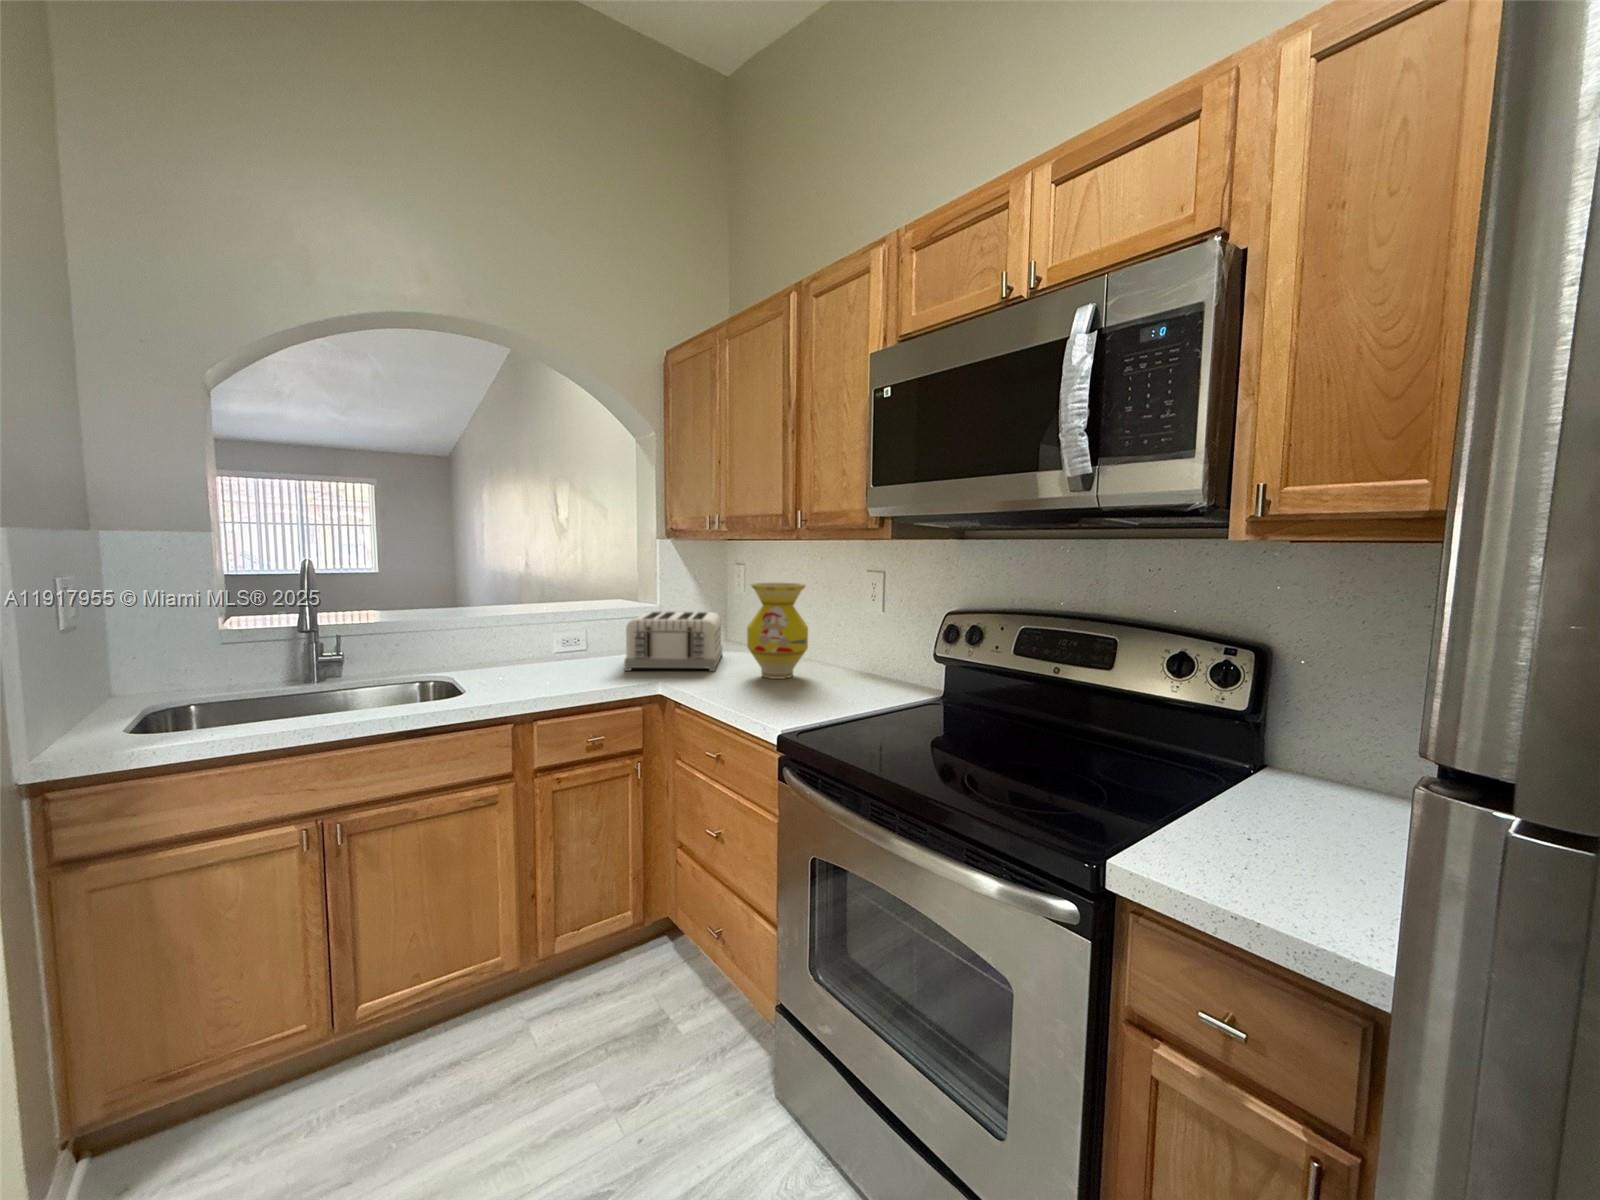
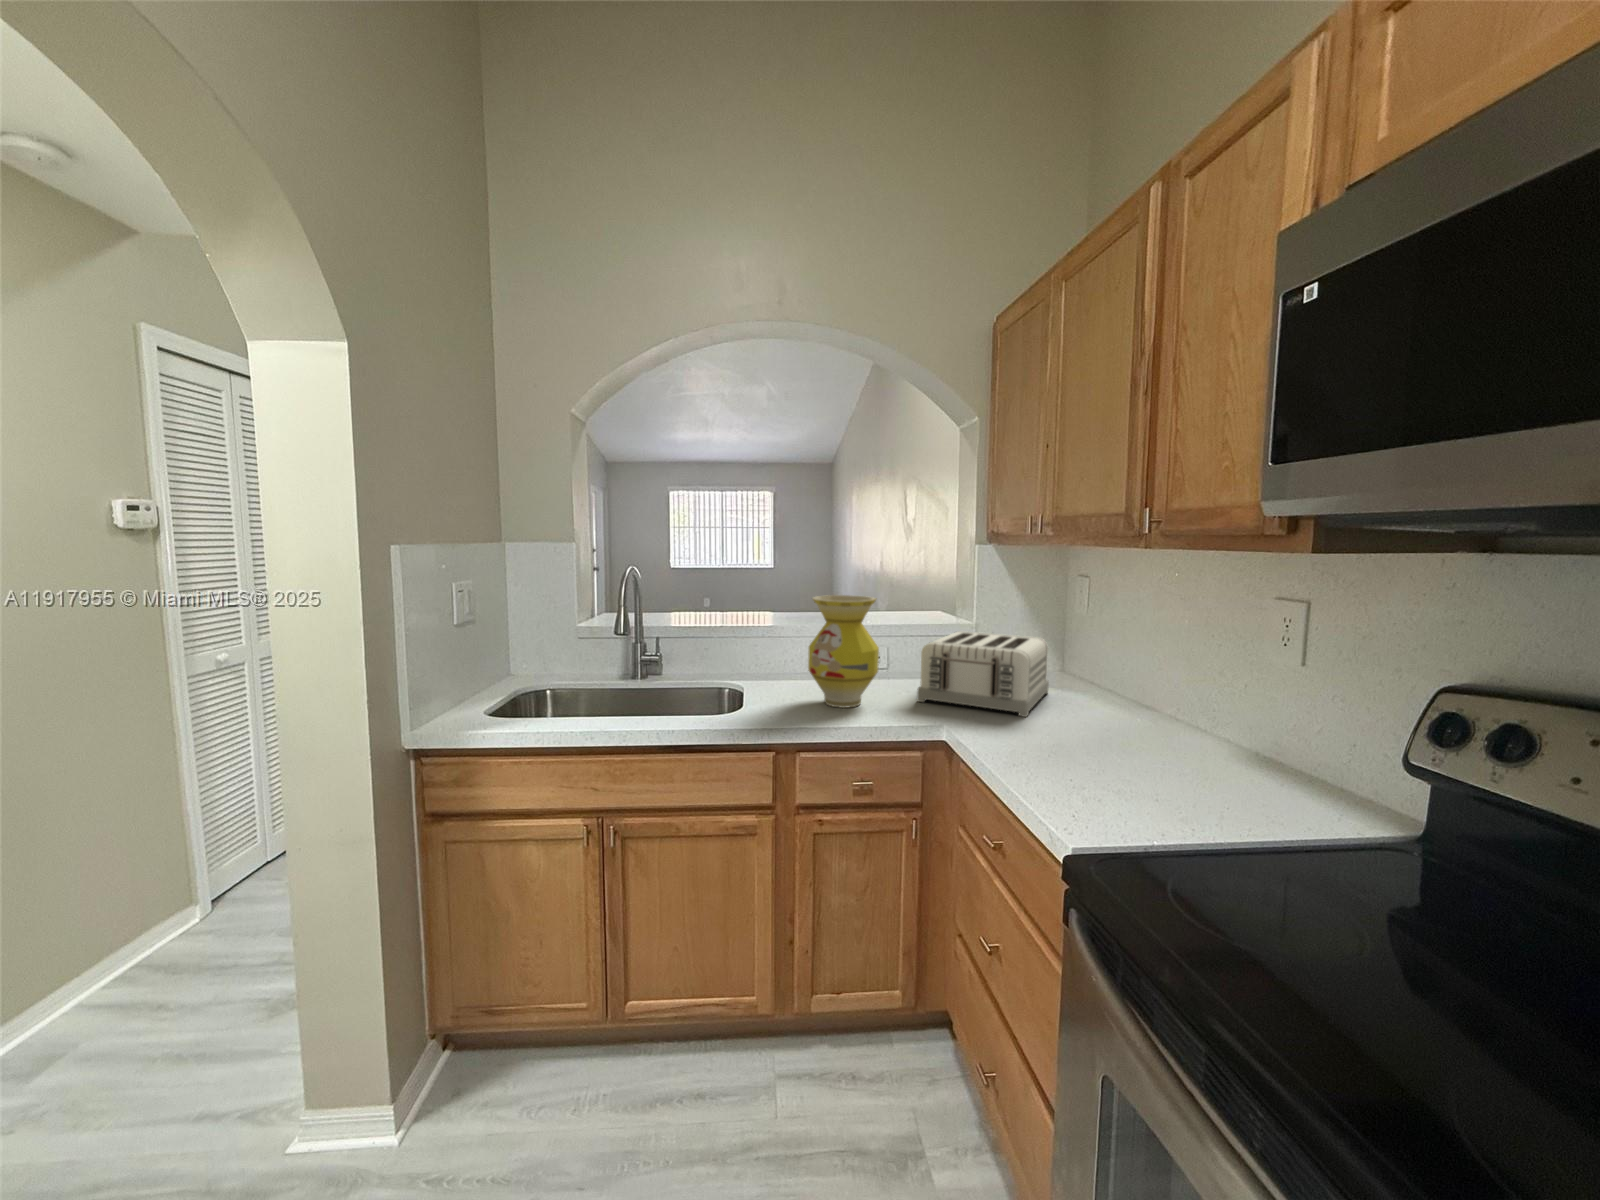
vase: present [747,582,808,679] -> present [808,595,879,708]

